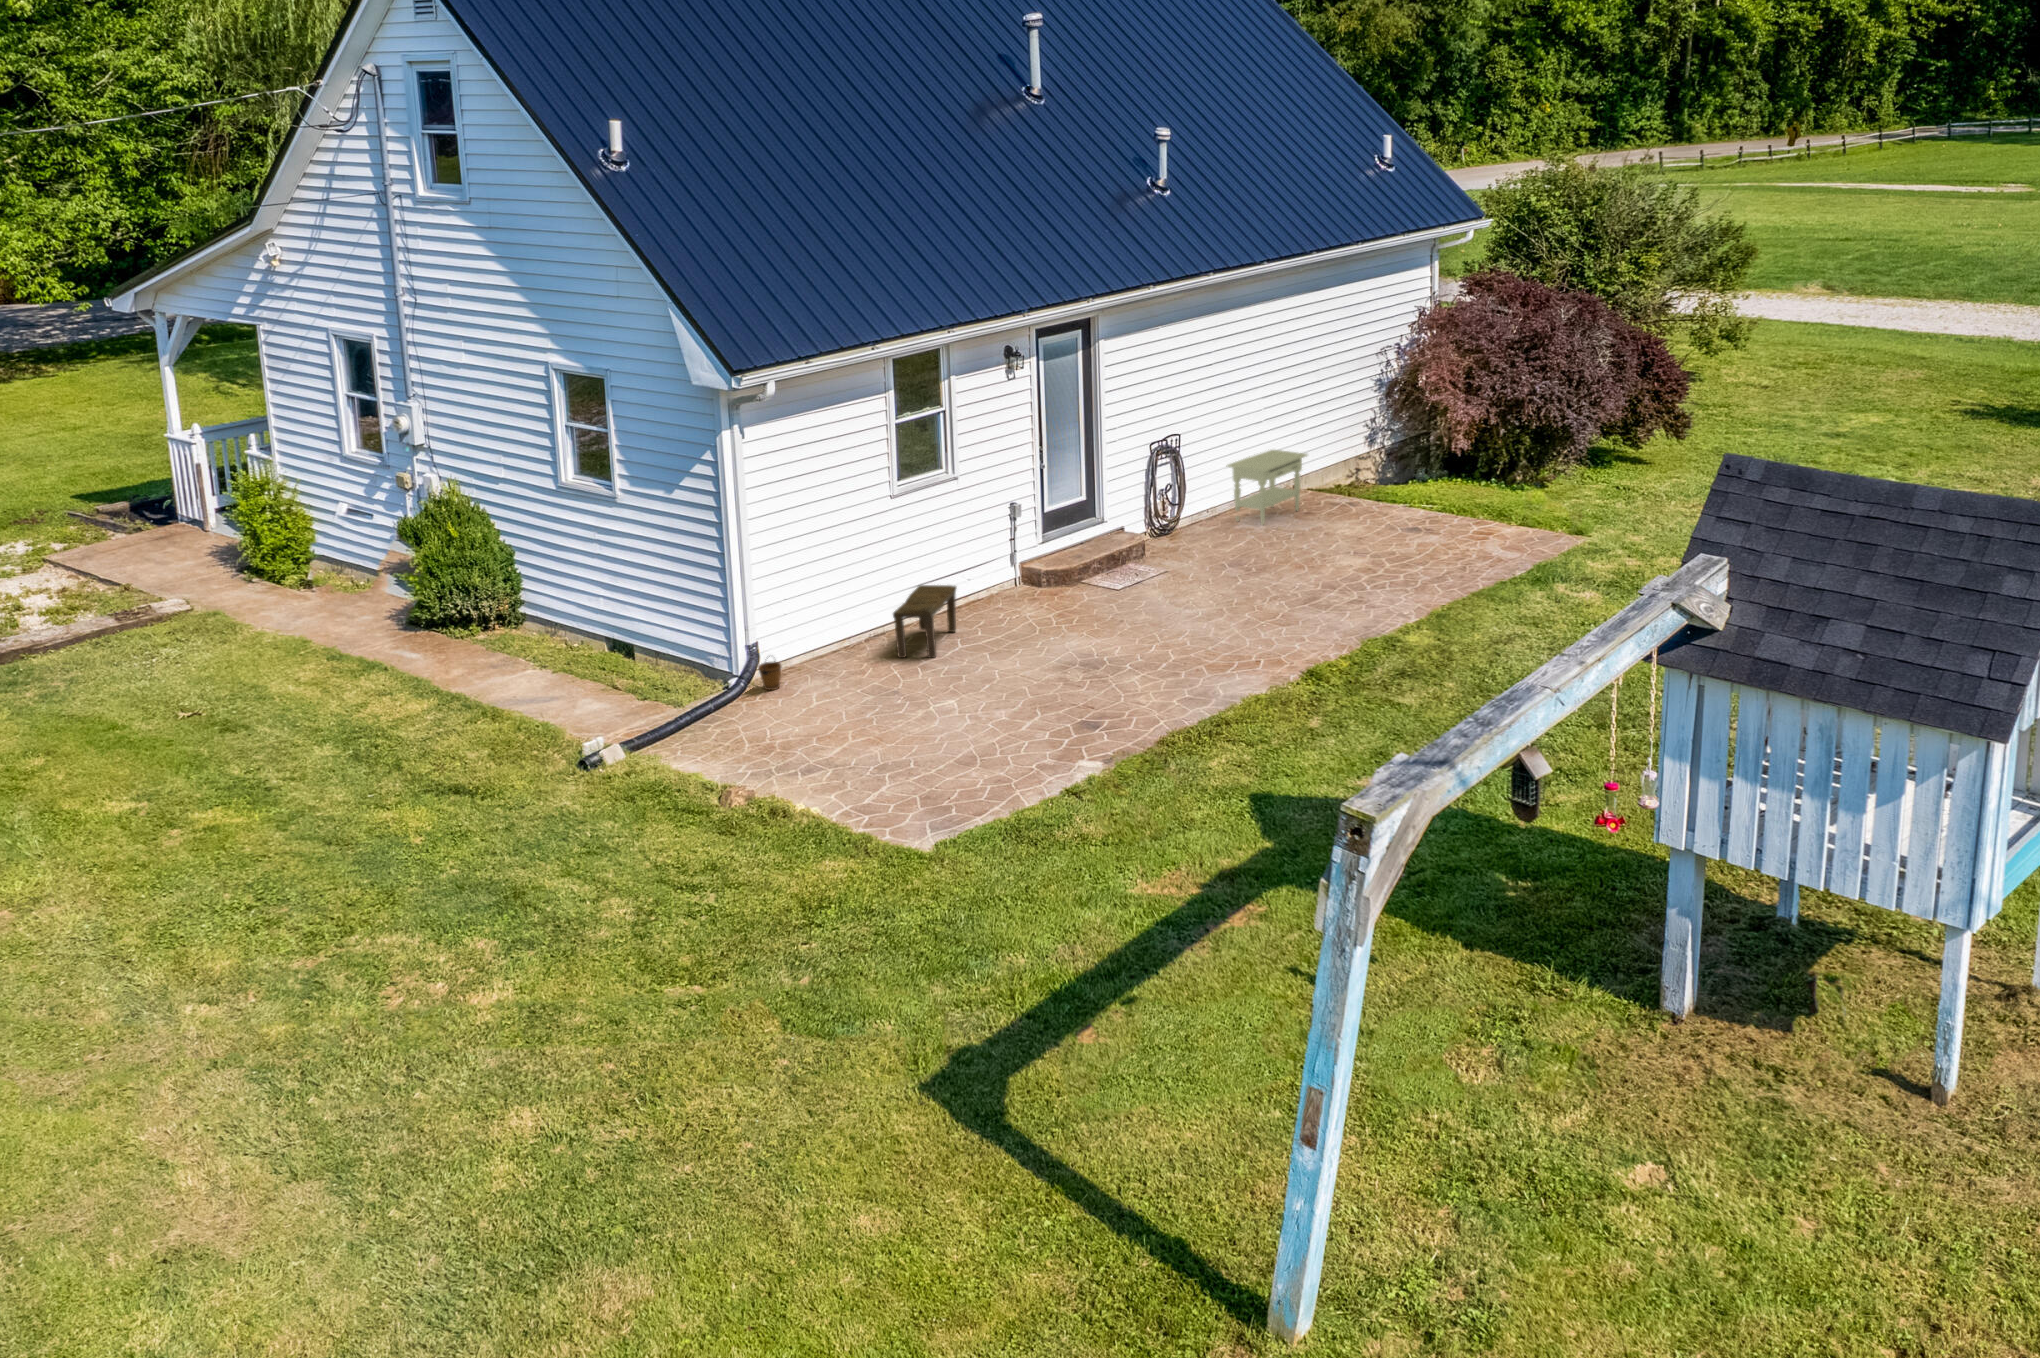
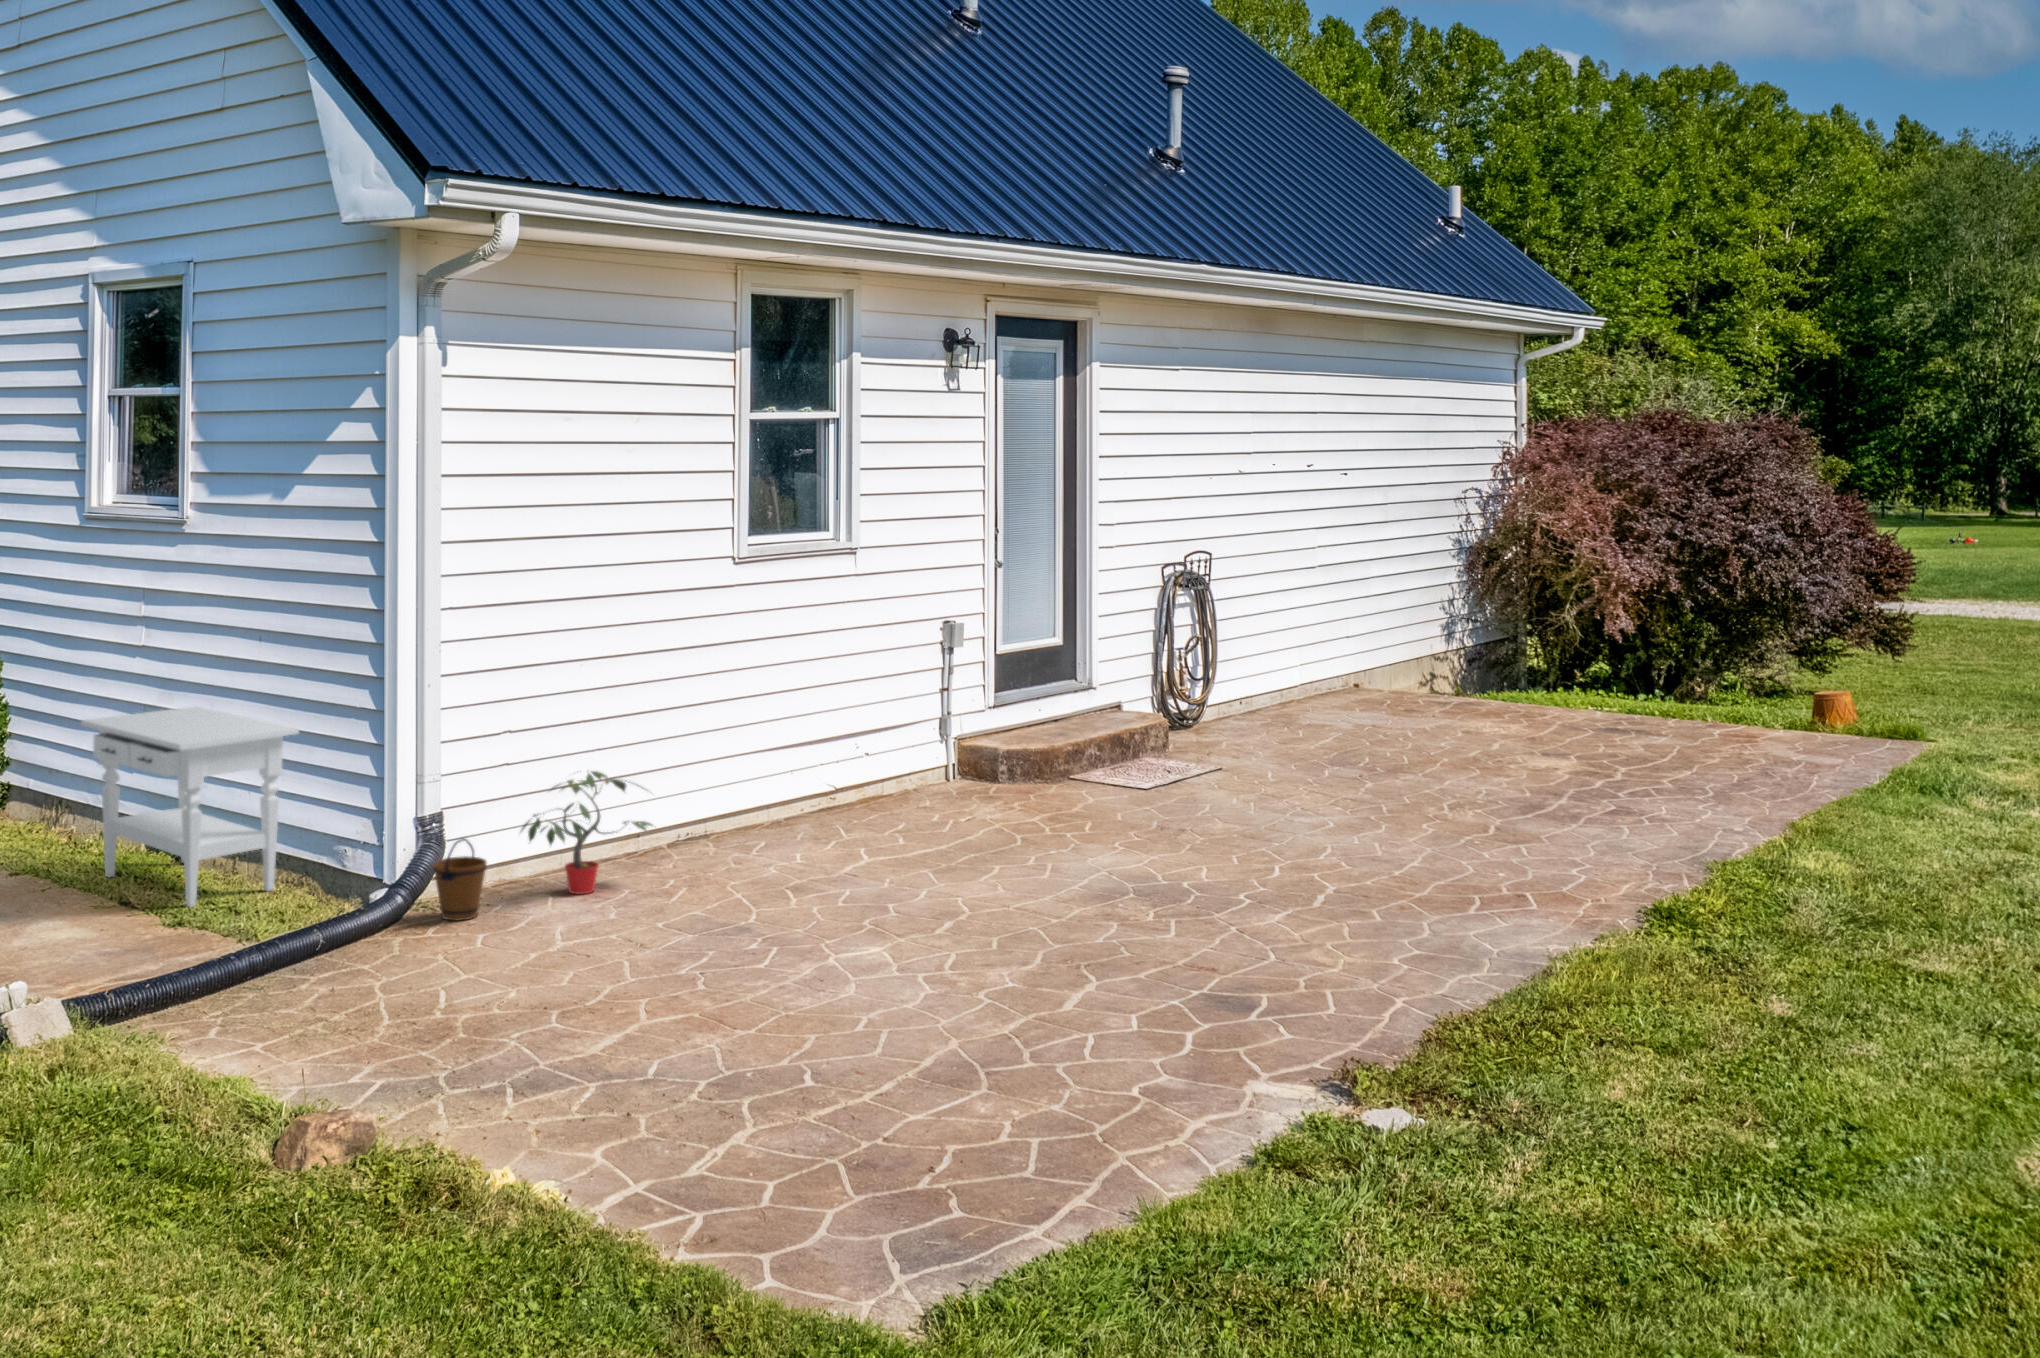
side table: present [1228,450,1307,525] -> present [81,707,299,907]
bench: present [893,585,956,658] -> none [732,738,856,876]
potted plant: none [794,617,859,673] -> present [522,771,653,894]

